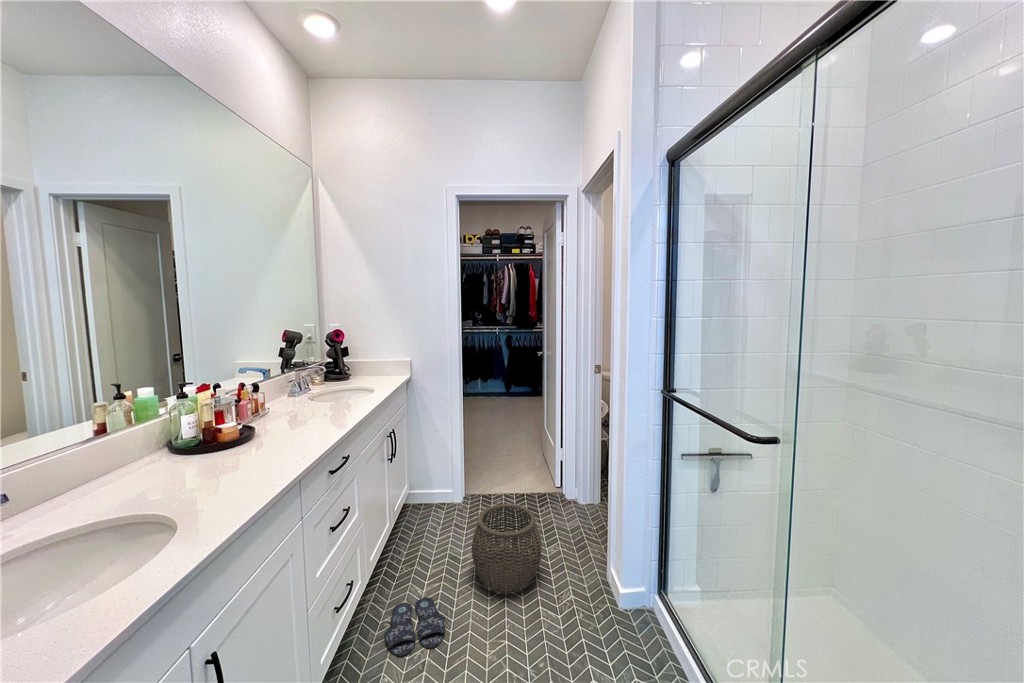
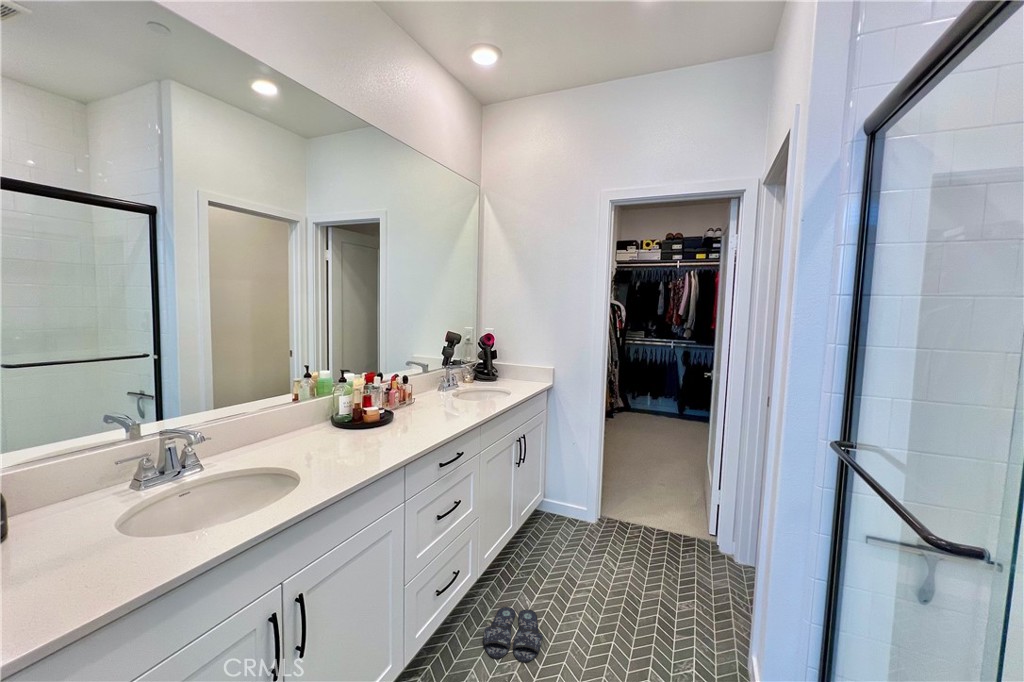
woven basket: present [471,504,542,593] -> none [583,536,665,639]

